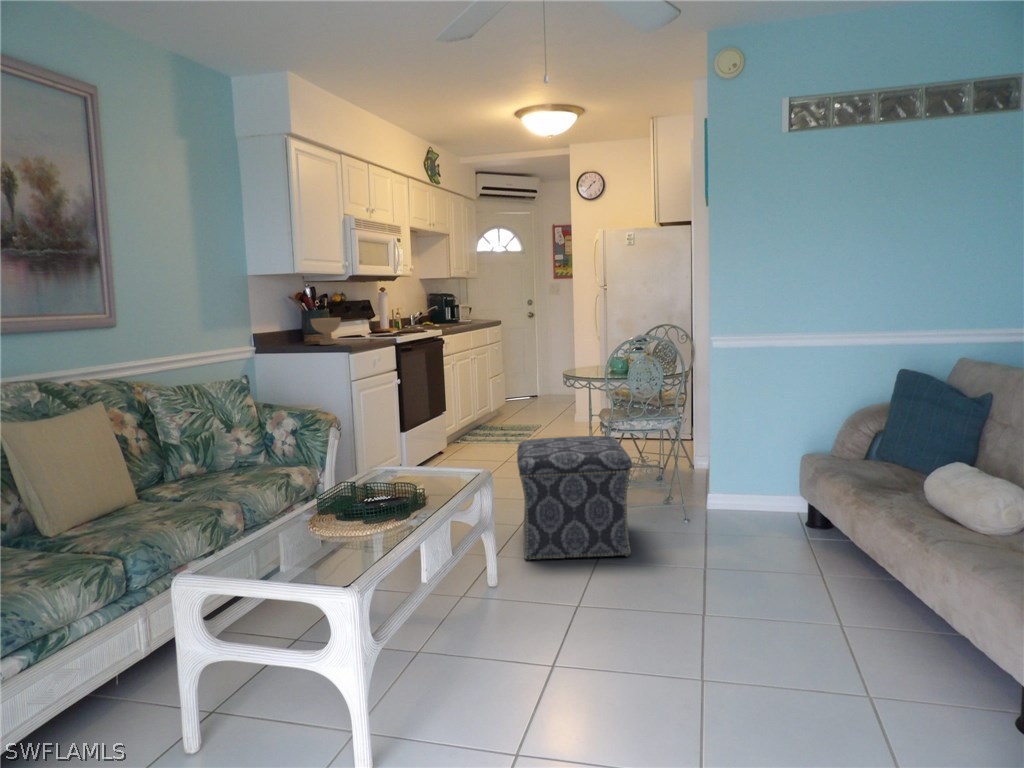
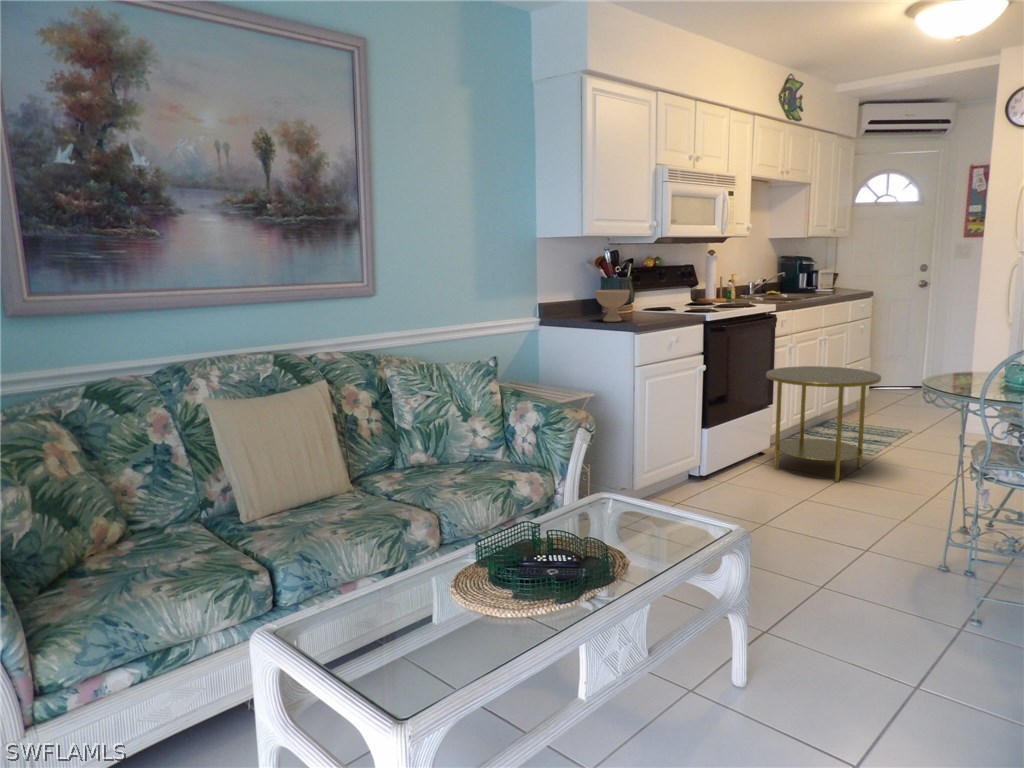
side table: none [443,376,526,462] -> present [766,366,881,482]
ottoman: present [517,436,632,560] -> none [800,481,997,697]

